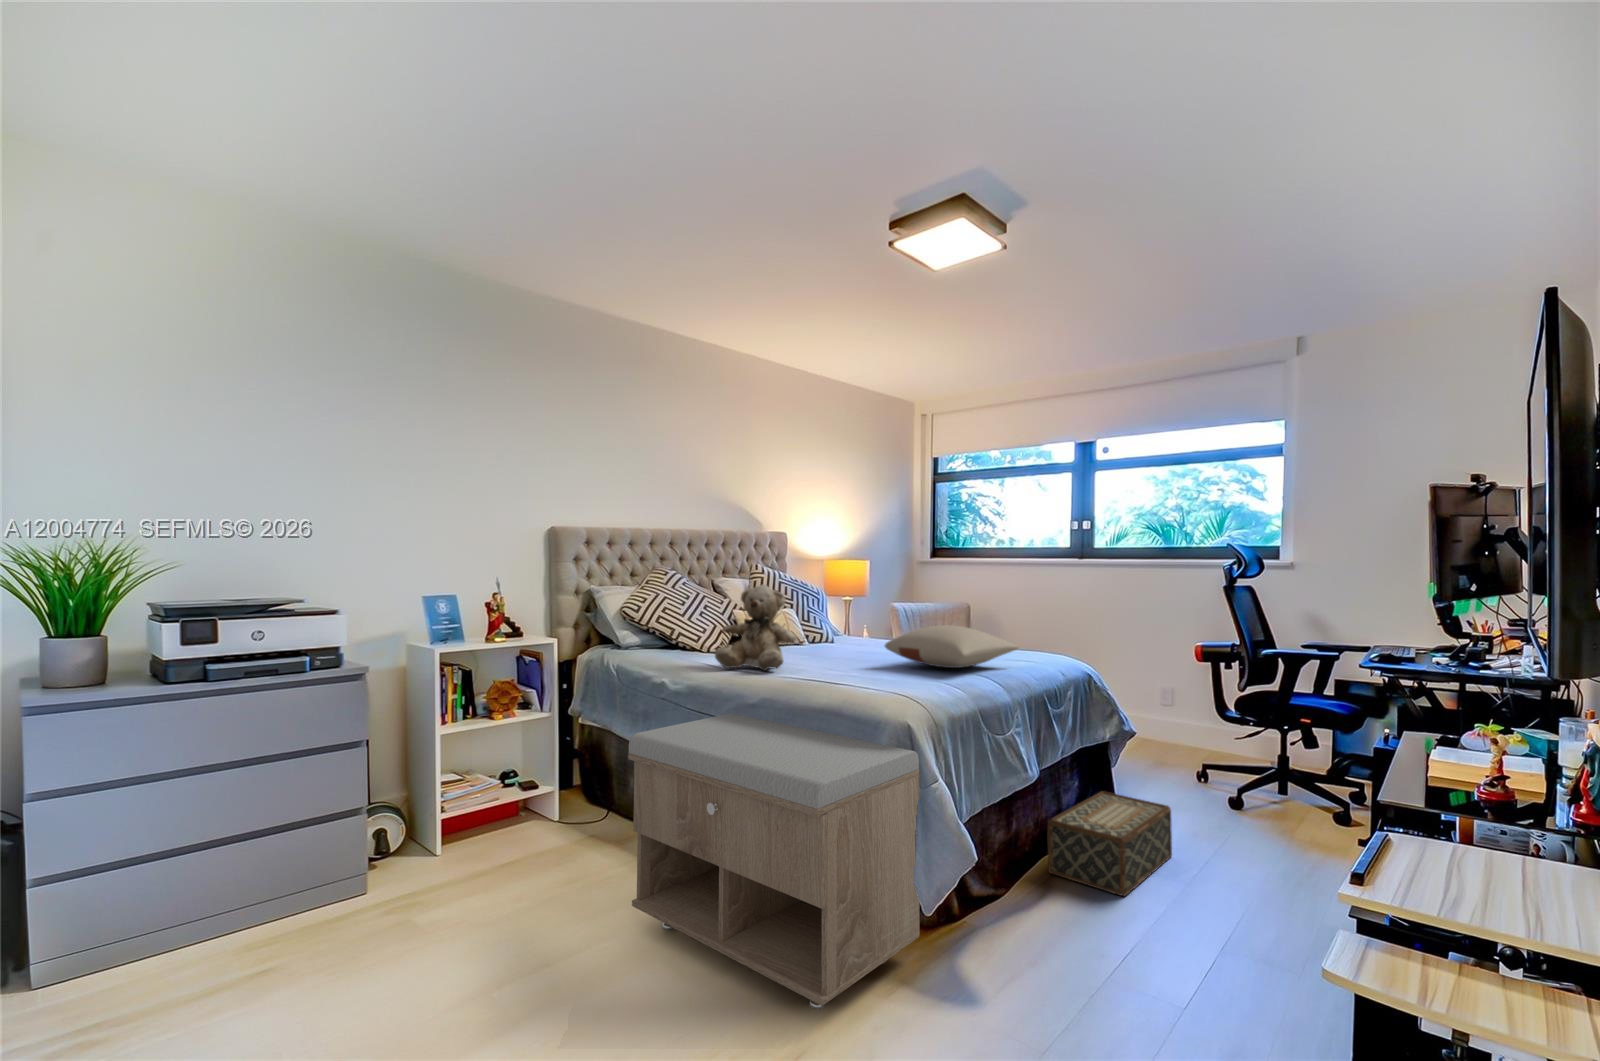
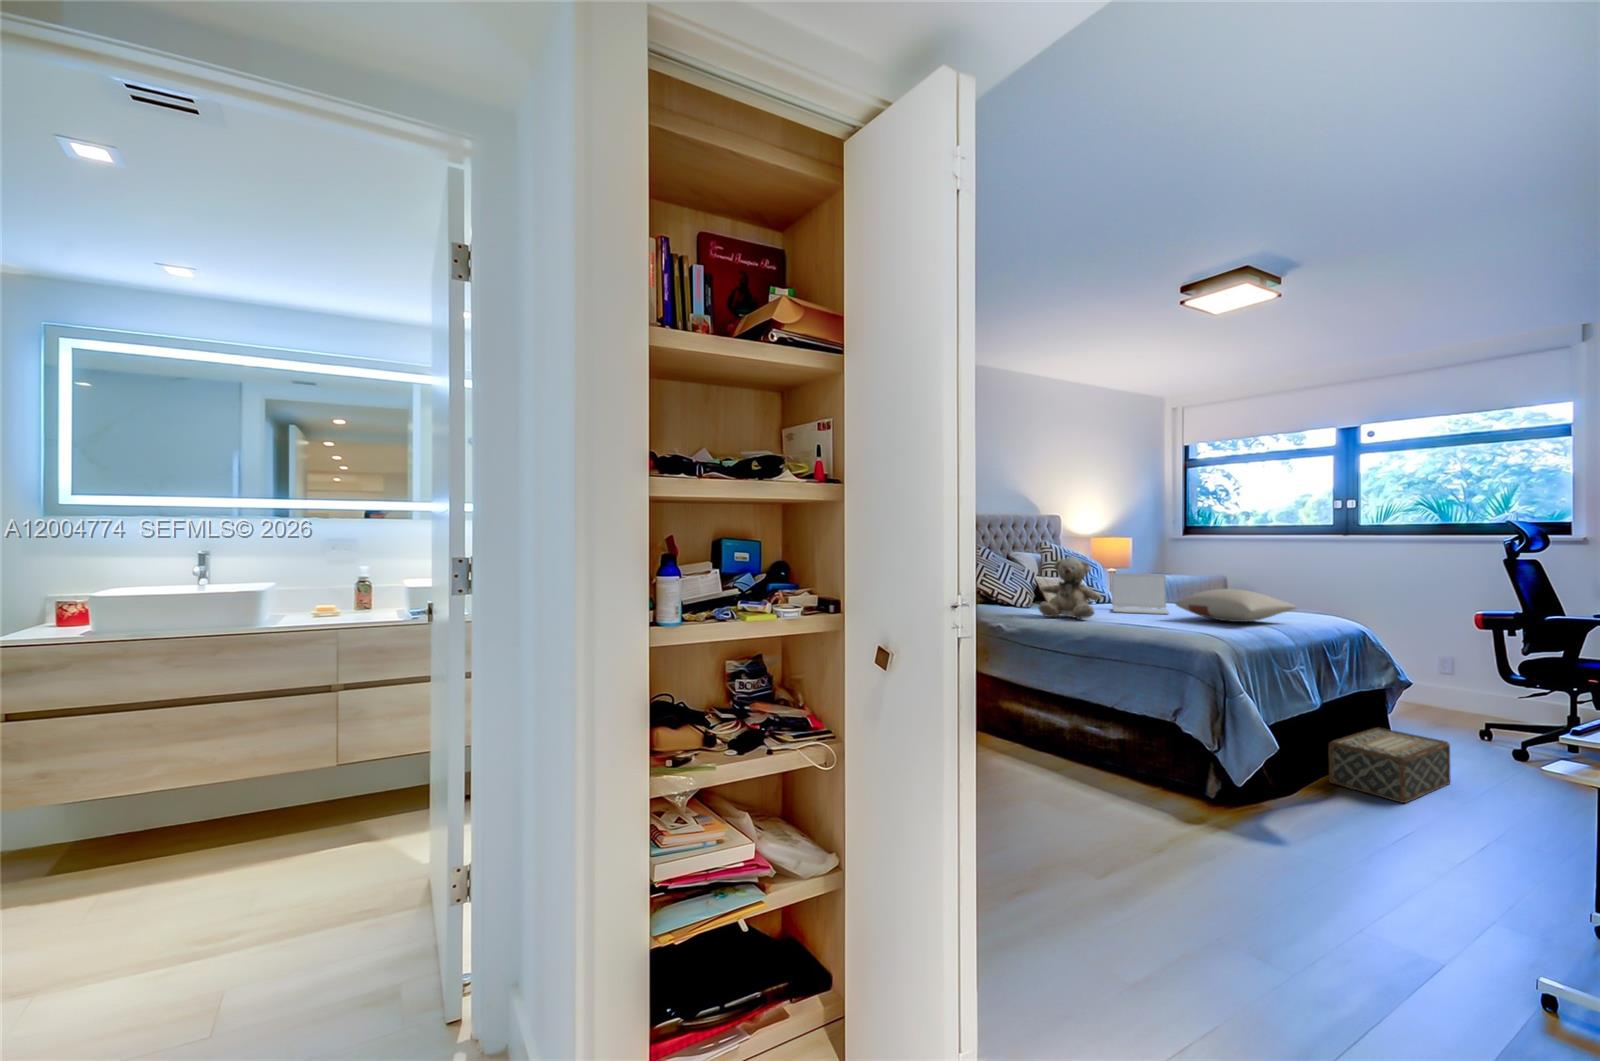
laptop: none [819,605,885,658] -> present [1112,573,1169,614]
storage bench: present [628,713,920,1009] -> none [1002,647,1229,835]

